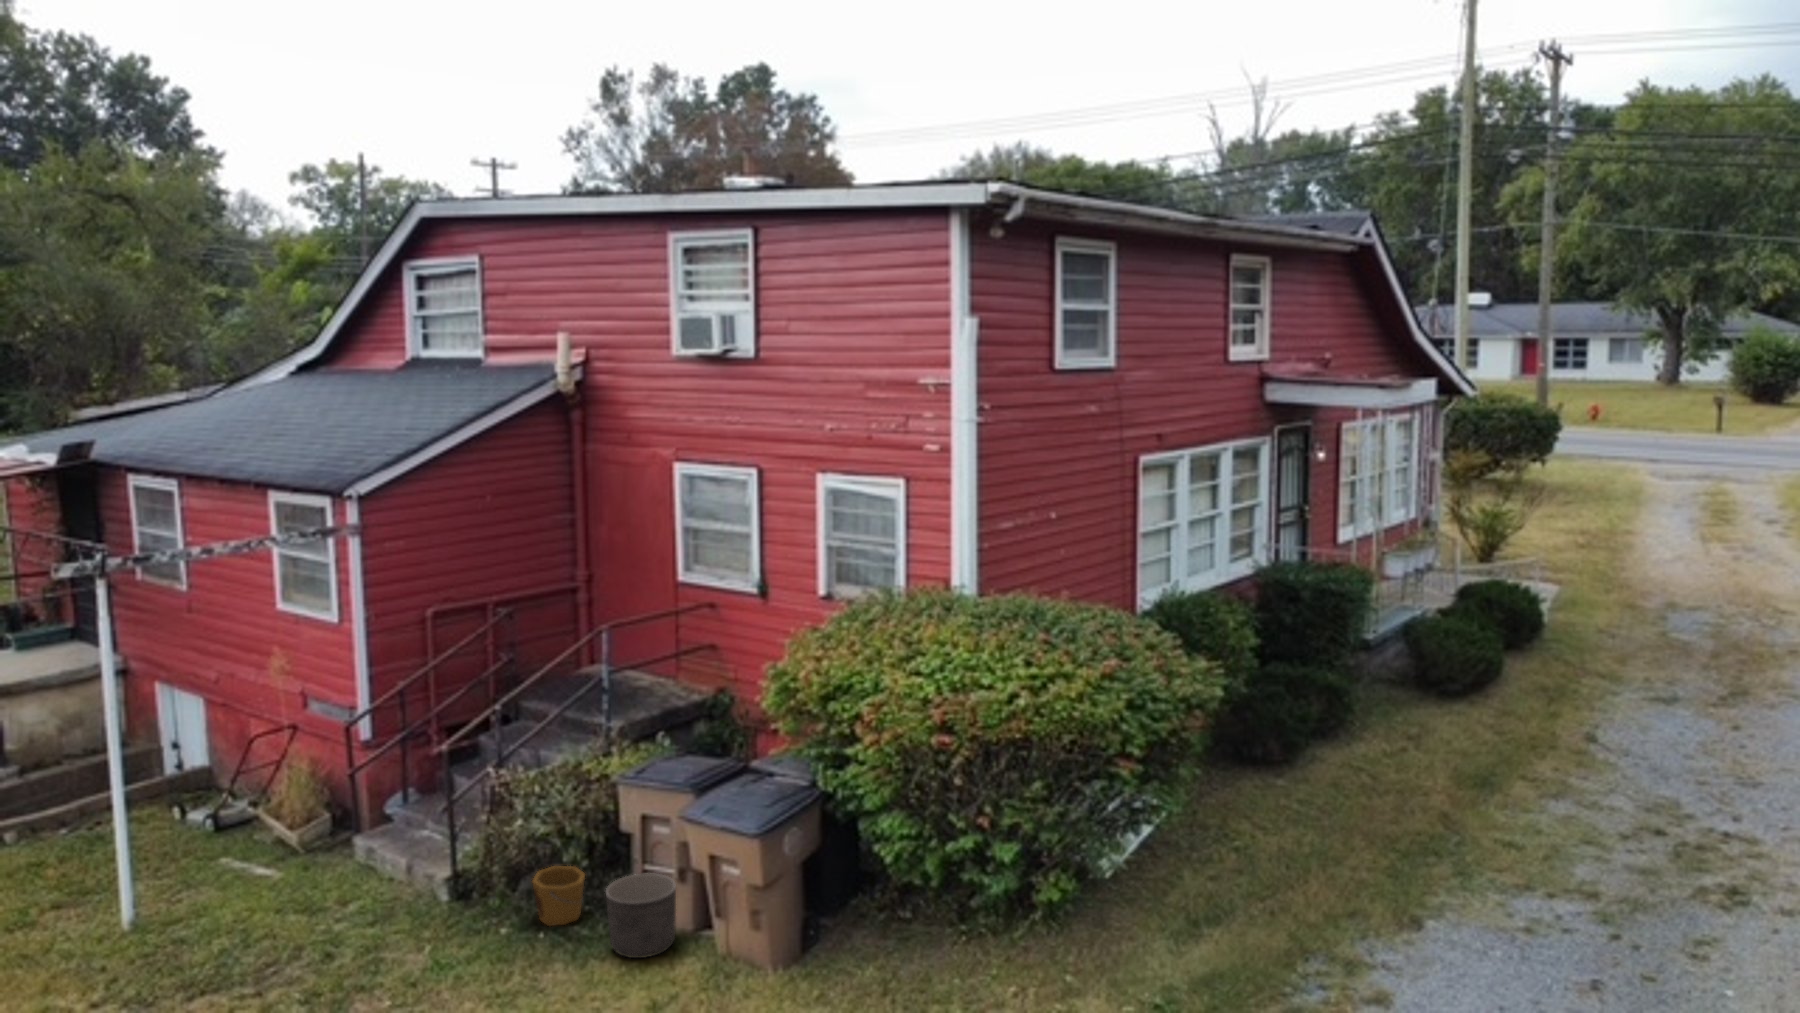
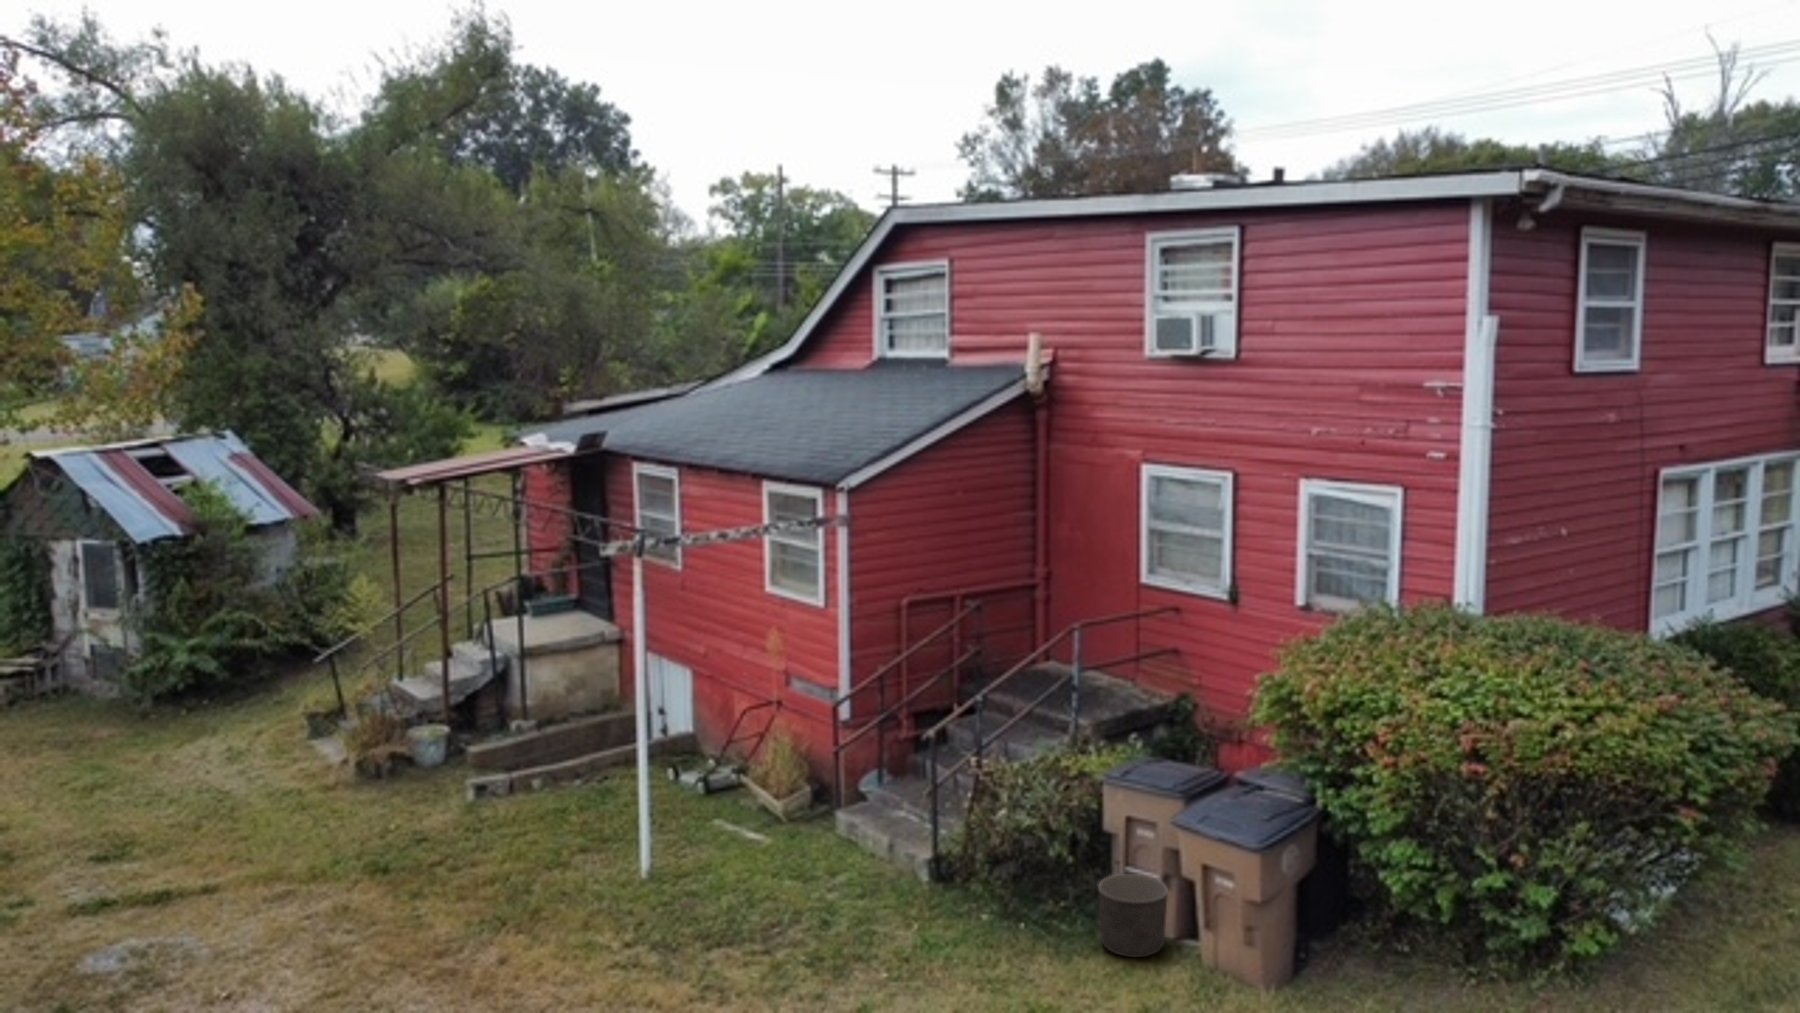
bucket: present [533,866,585,926] -> none [1019,857,1069,916]

